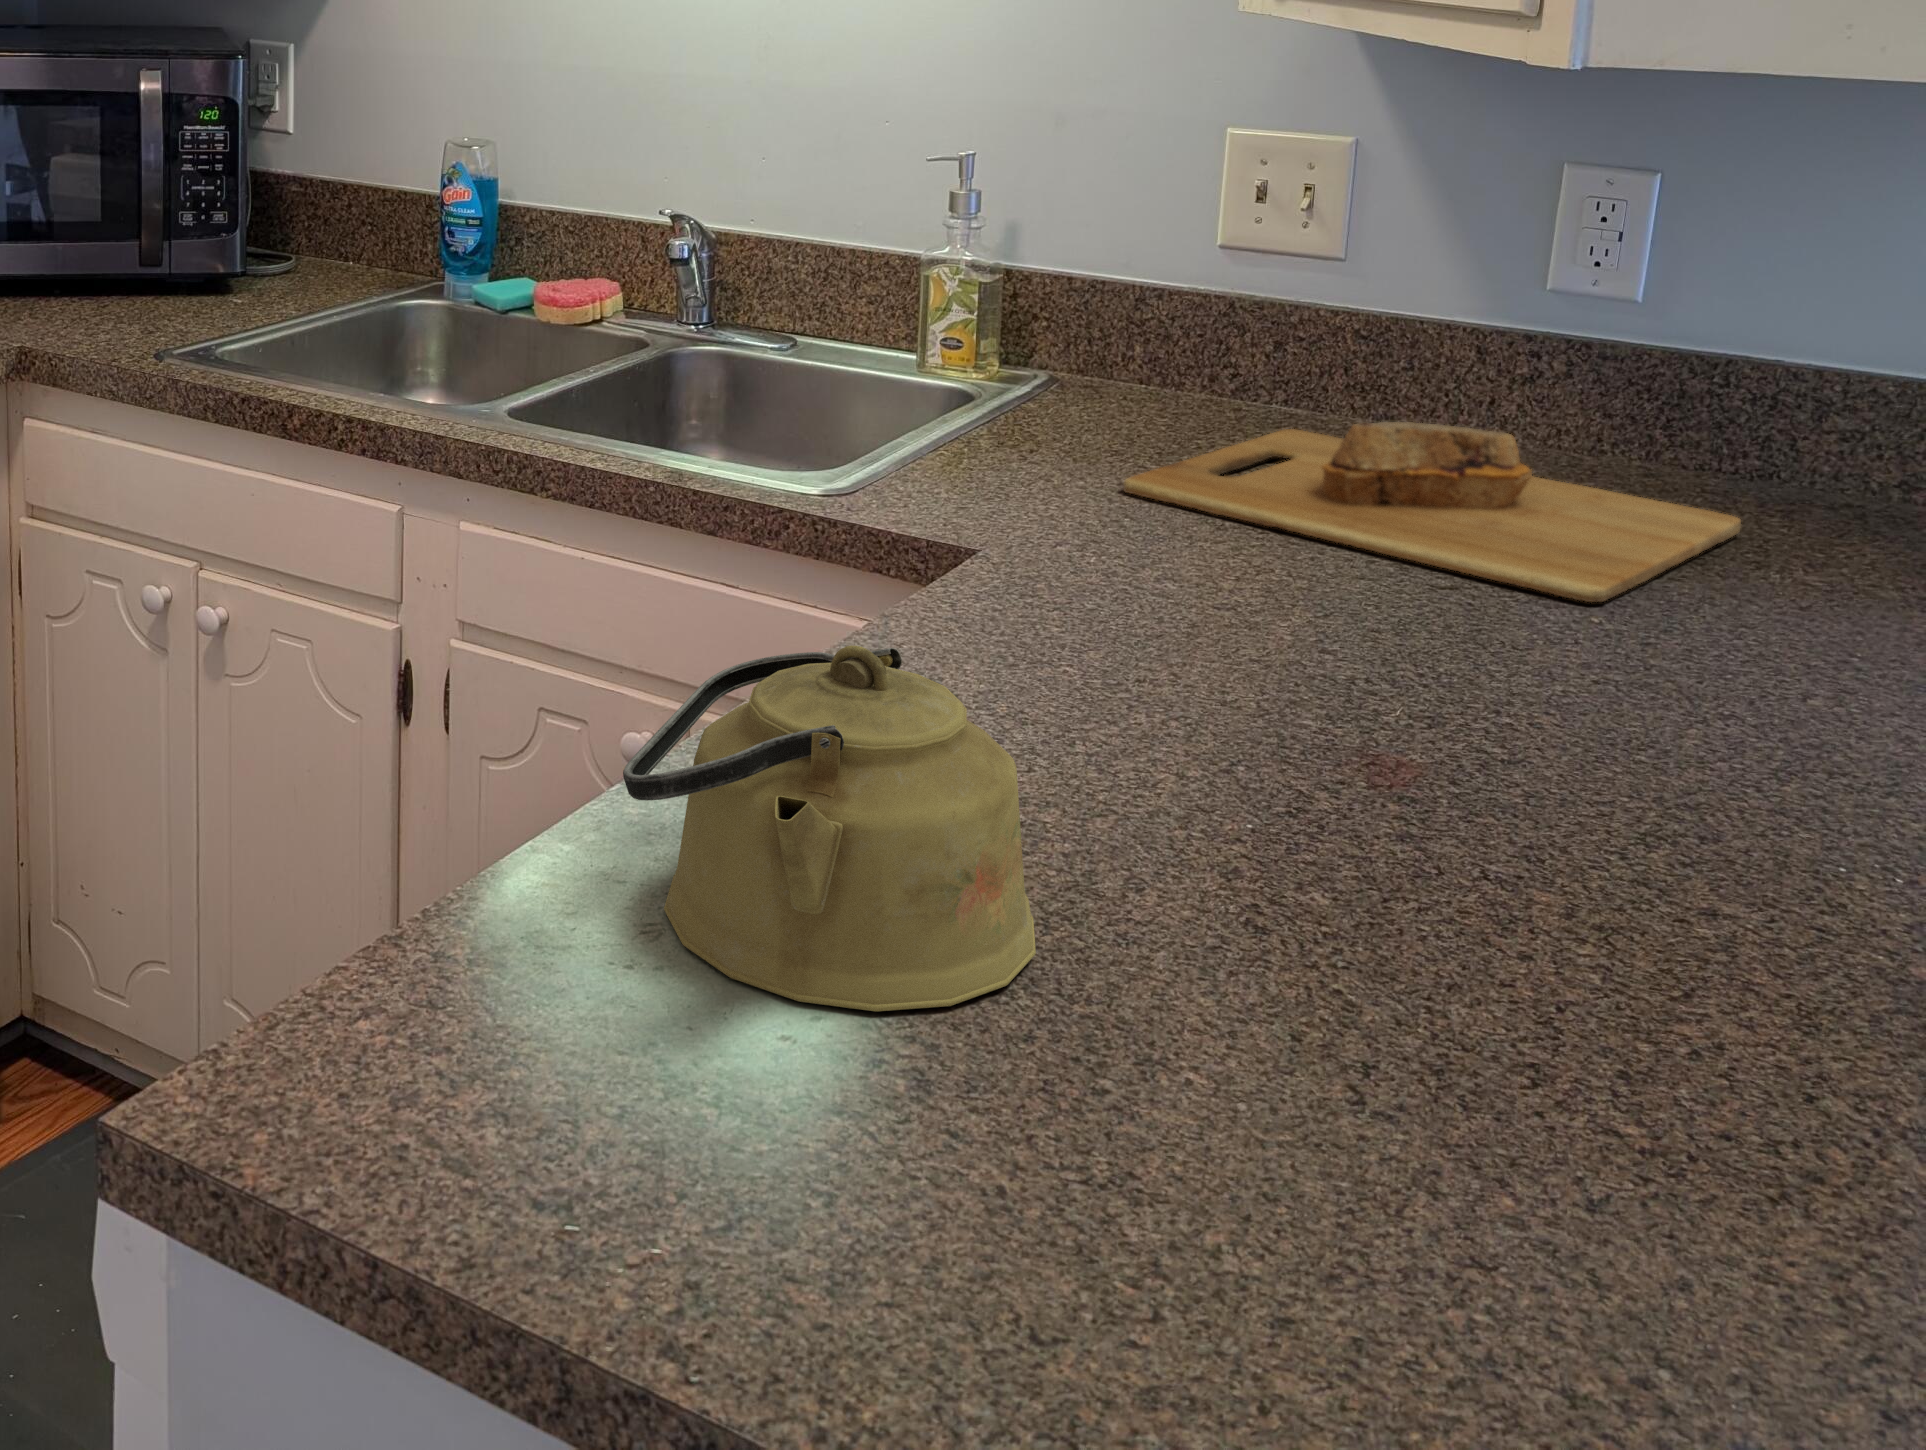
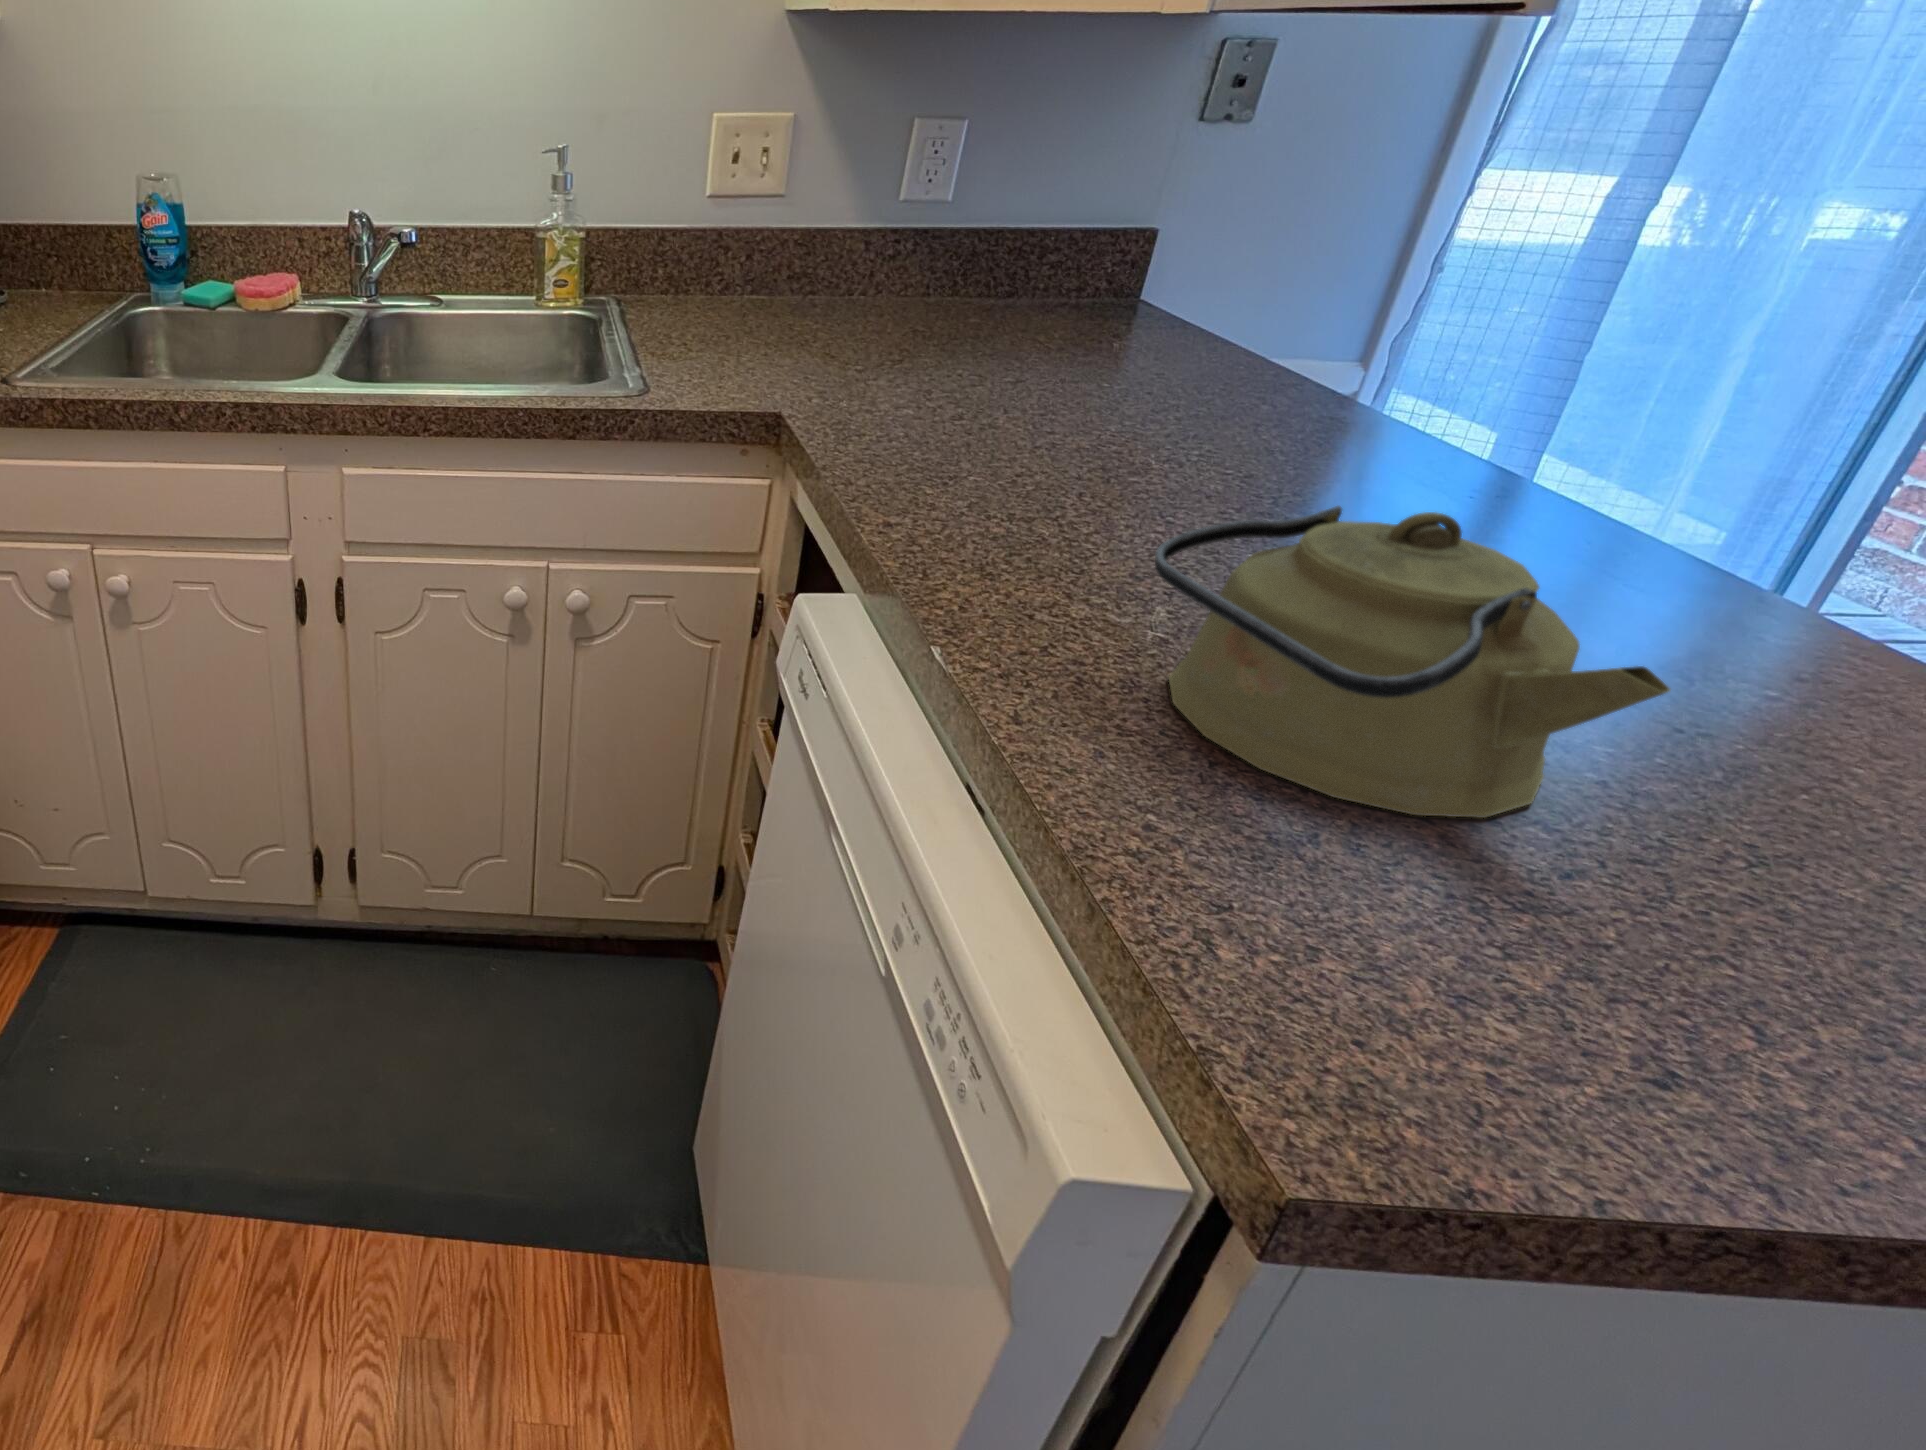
cutting board: present [1124,422,1741,602] -> none [785,288,1116,379]

